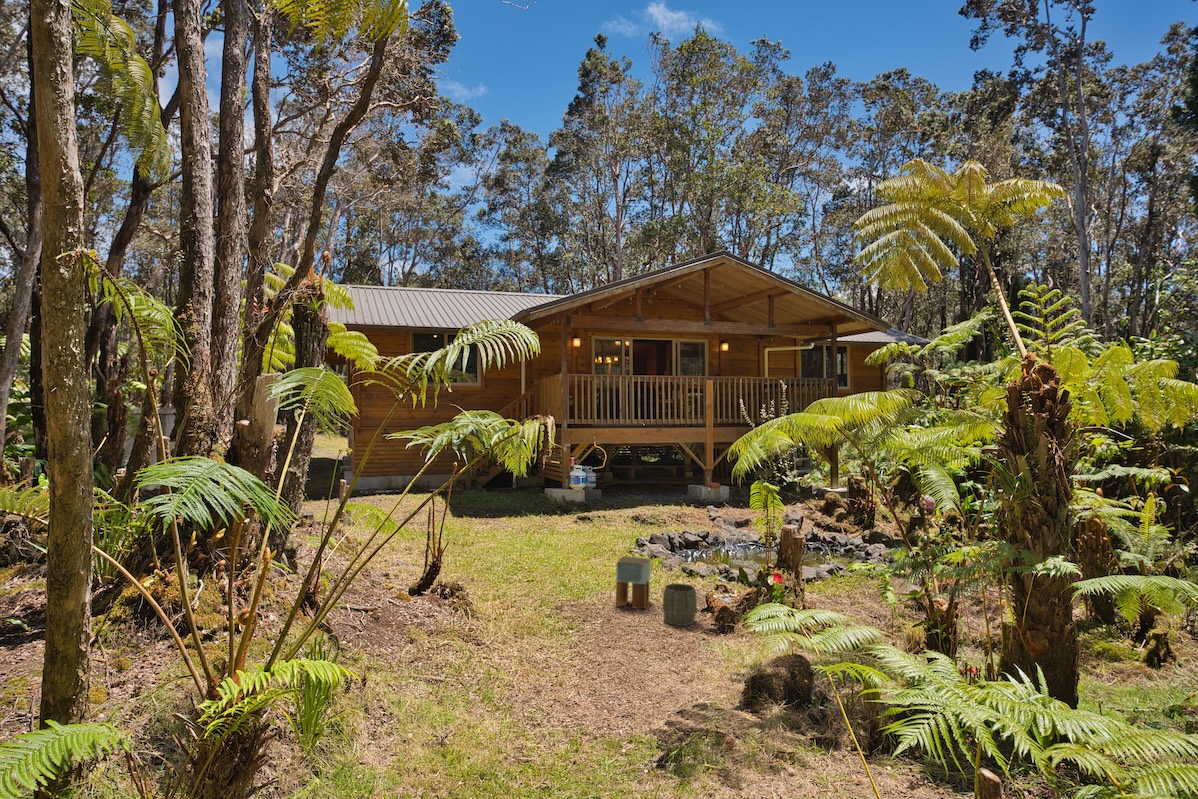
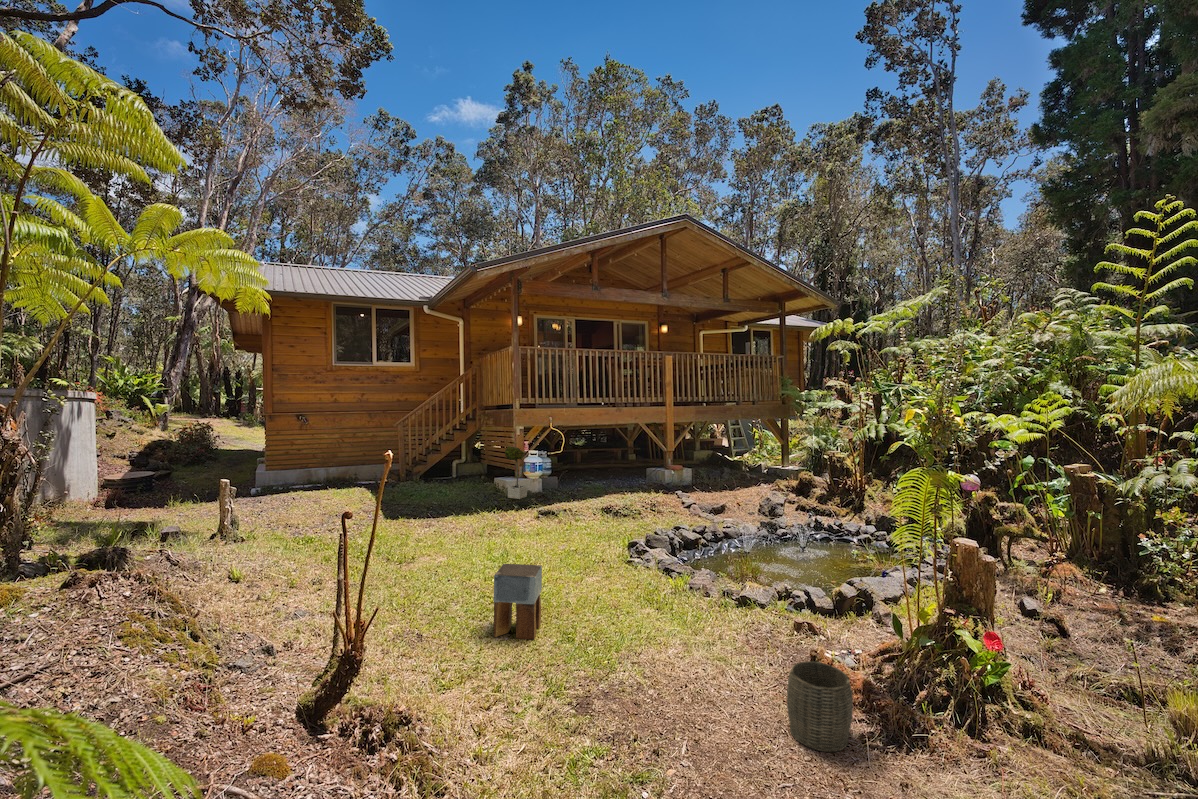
potted tree: none [553,461,572,508] -> present [505,446,527,499]
stool: present [616,556,651,609] -> present [493,564,542,639]

